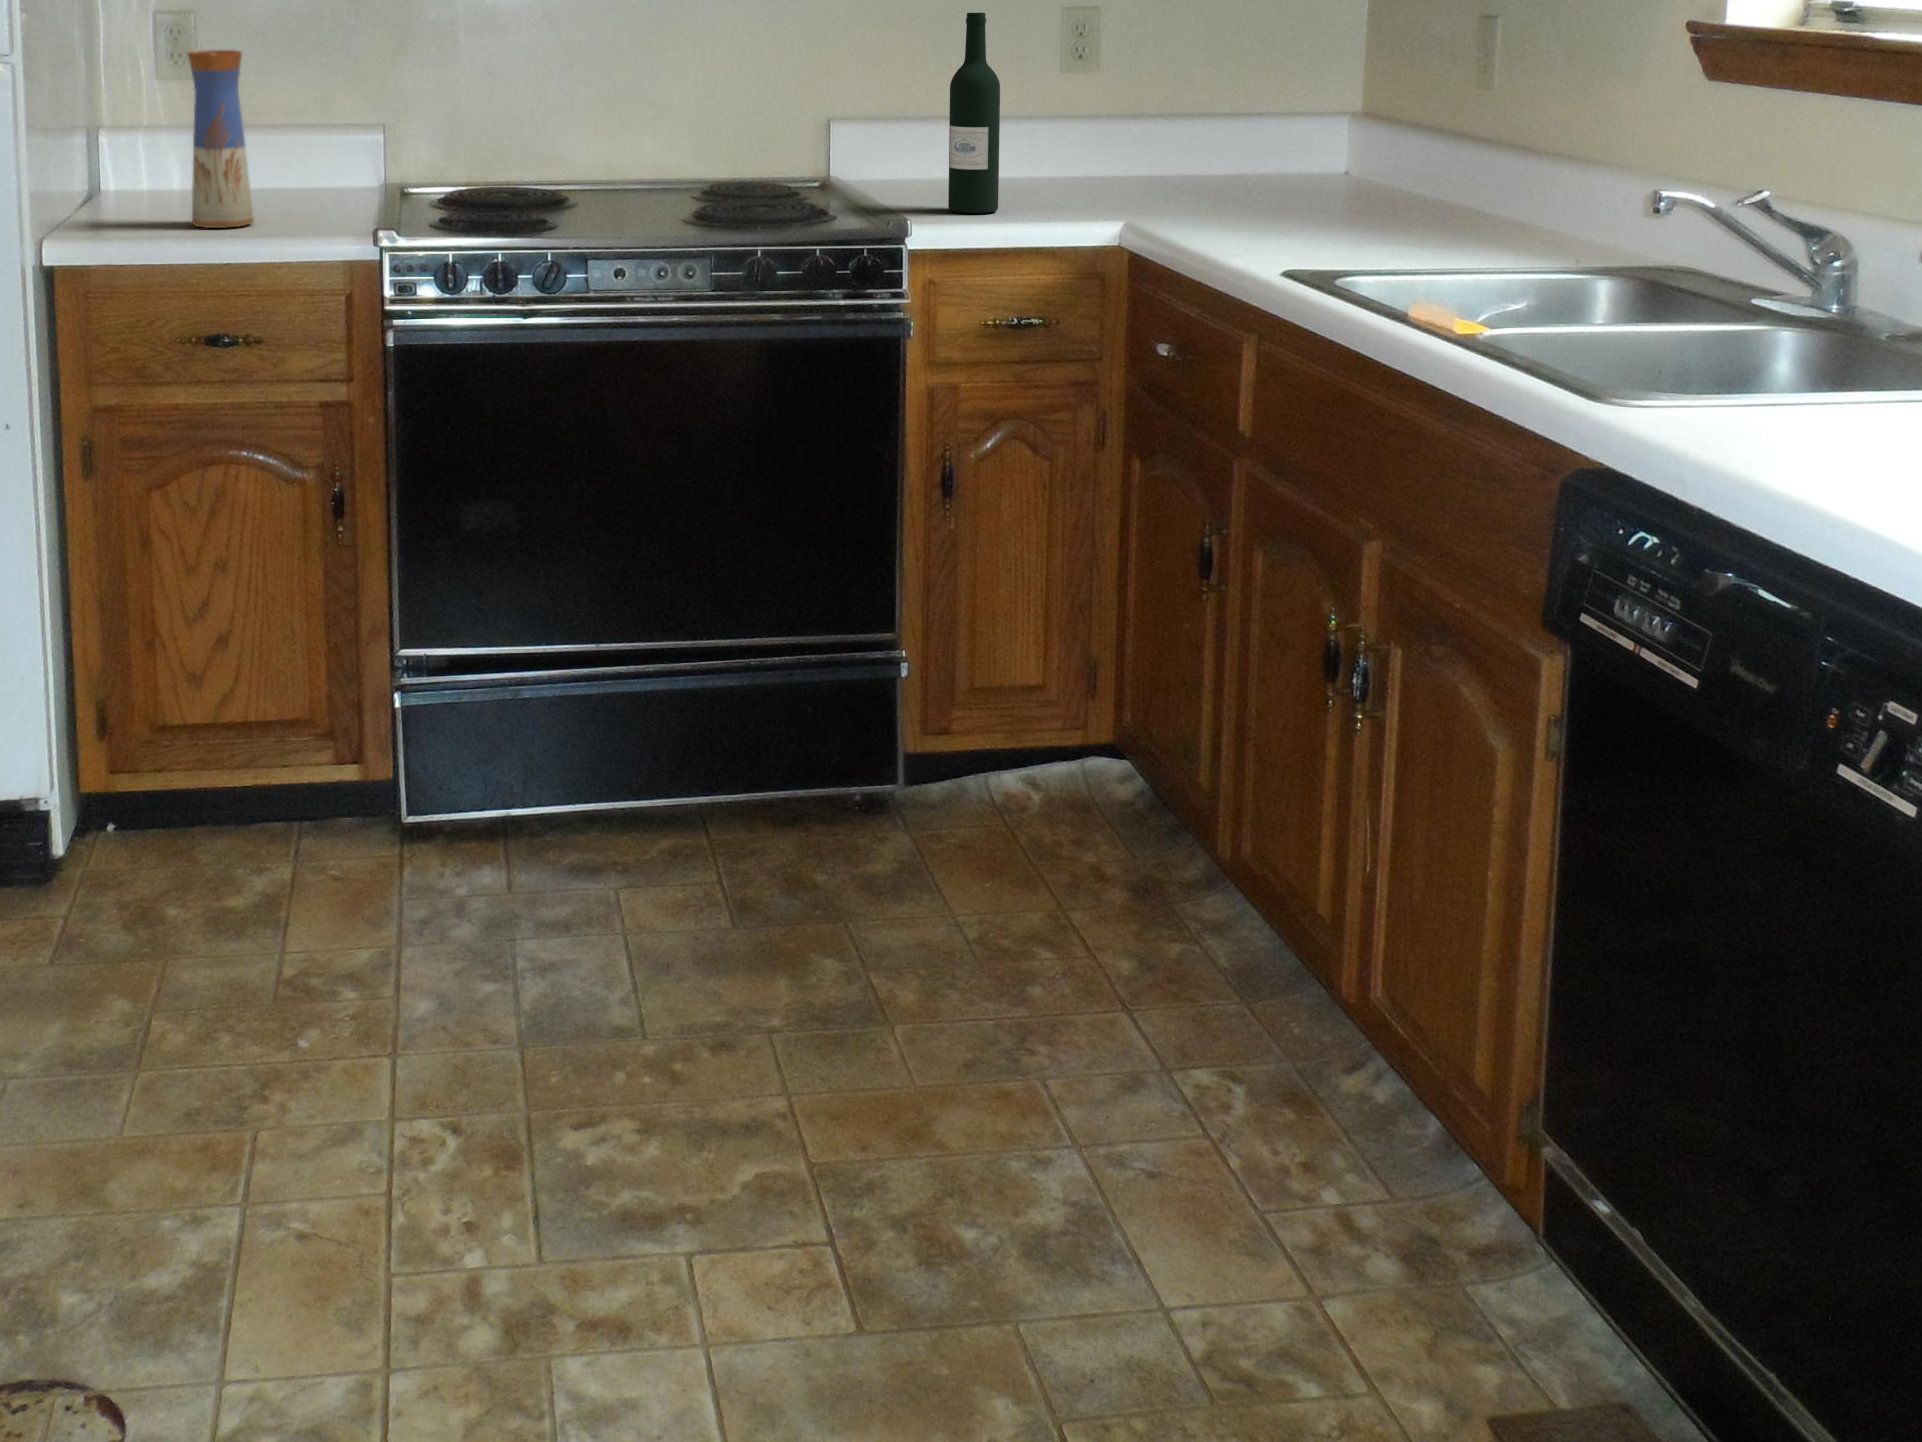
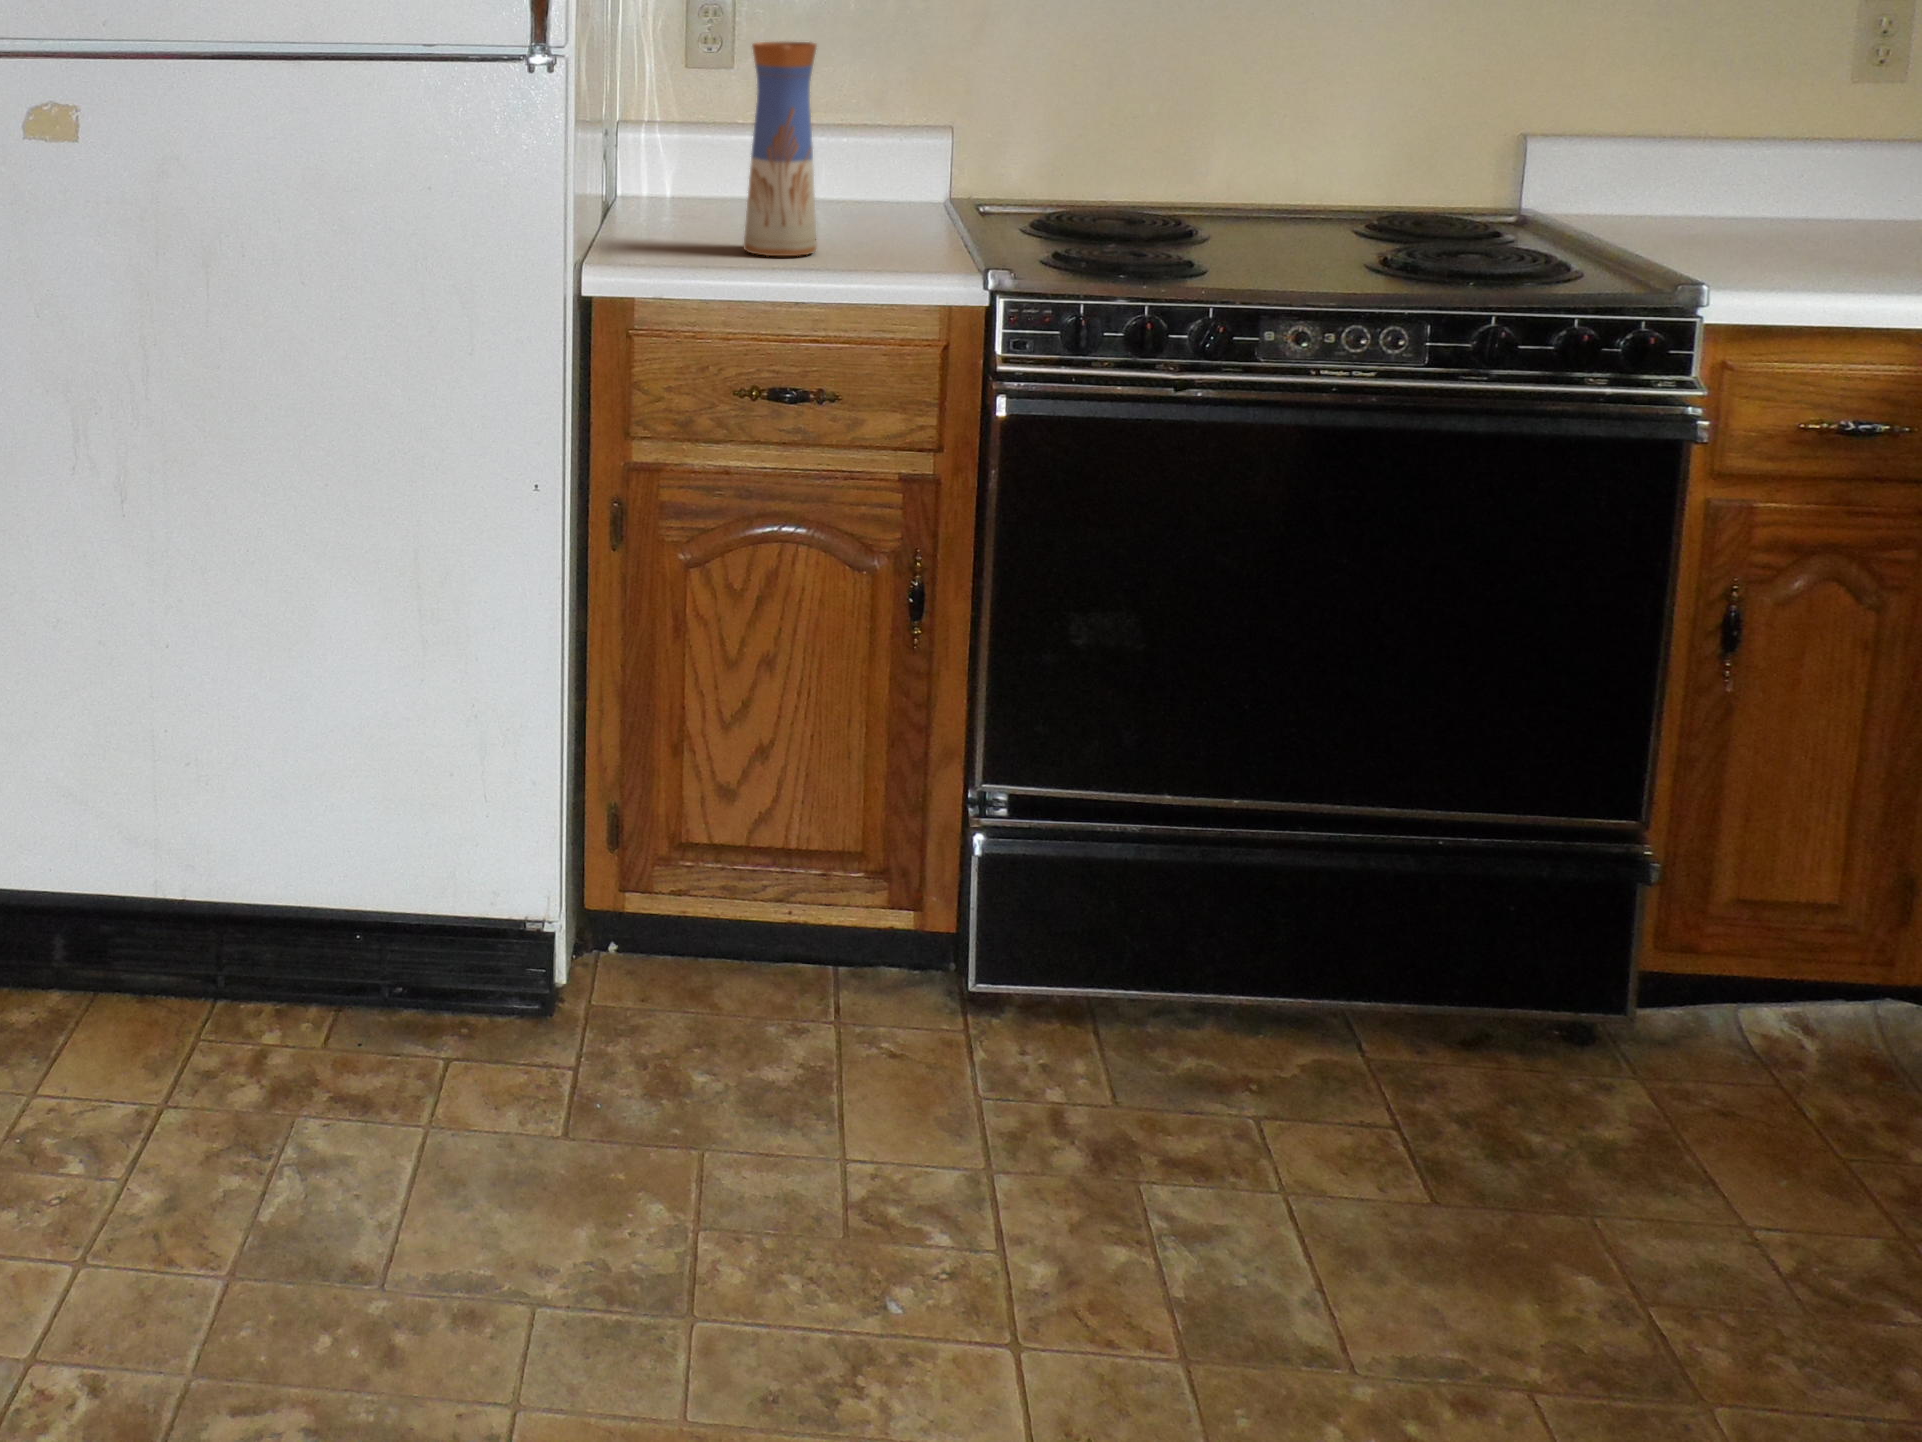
wine bottle: present [948,13,1000,213] -> none [1726,5,1820,272]

